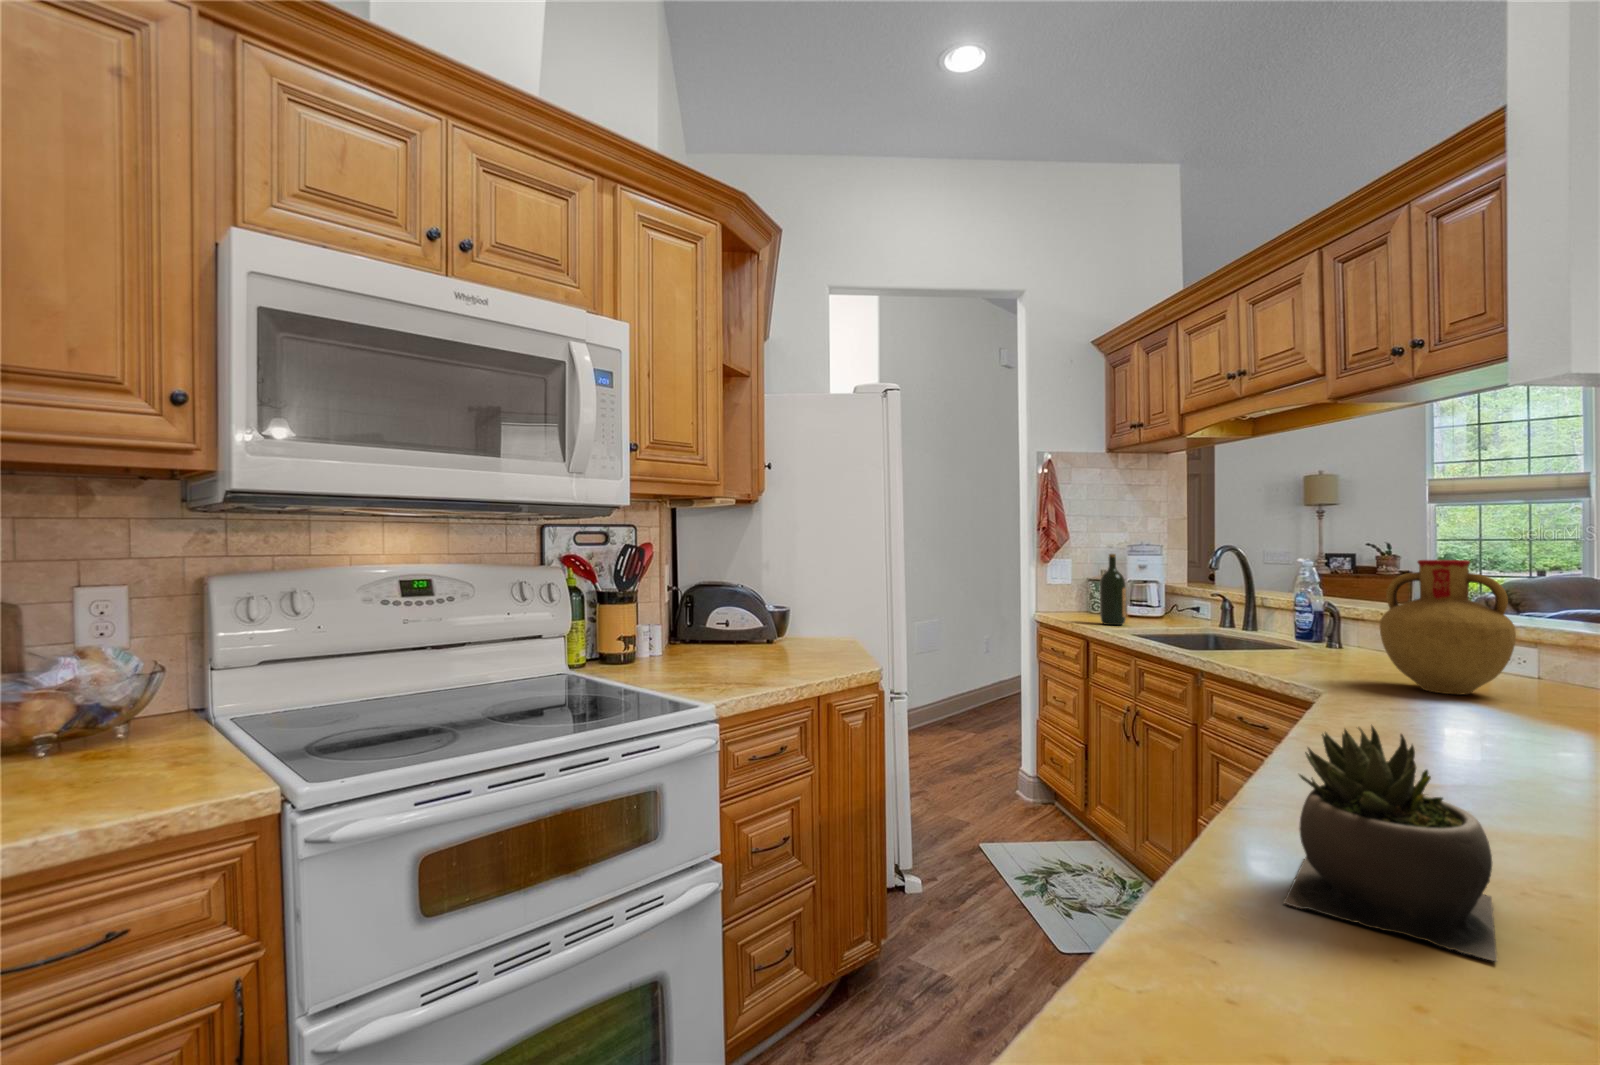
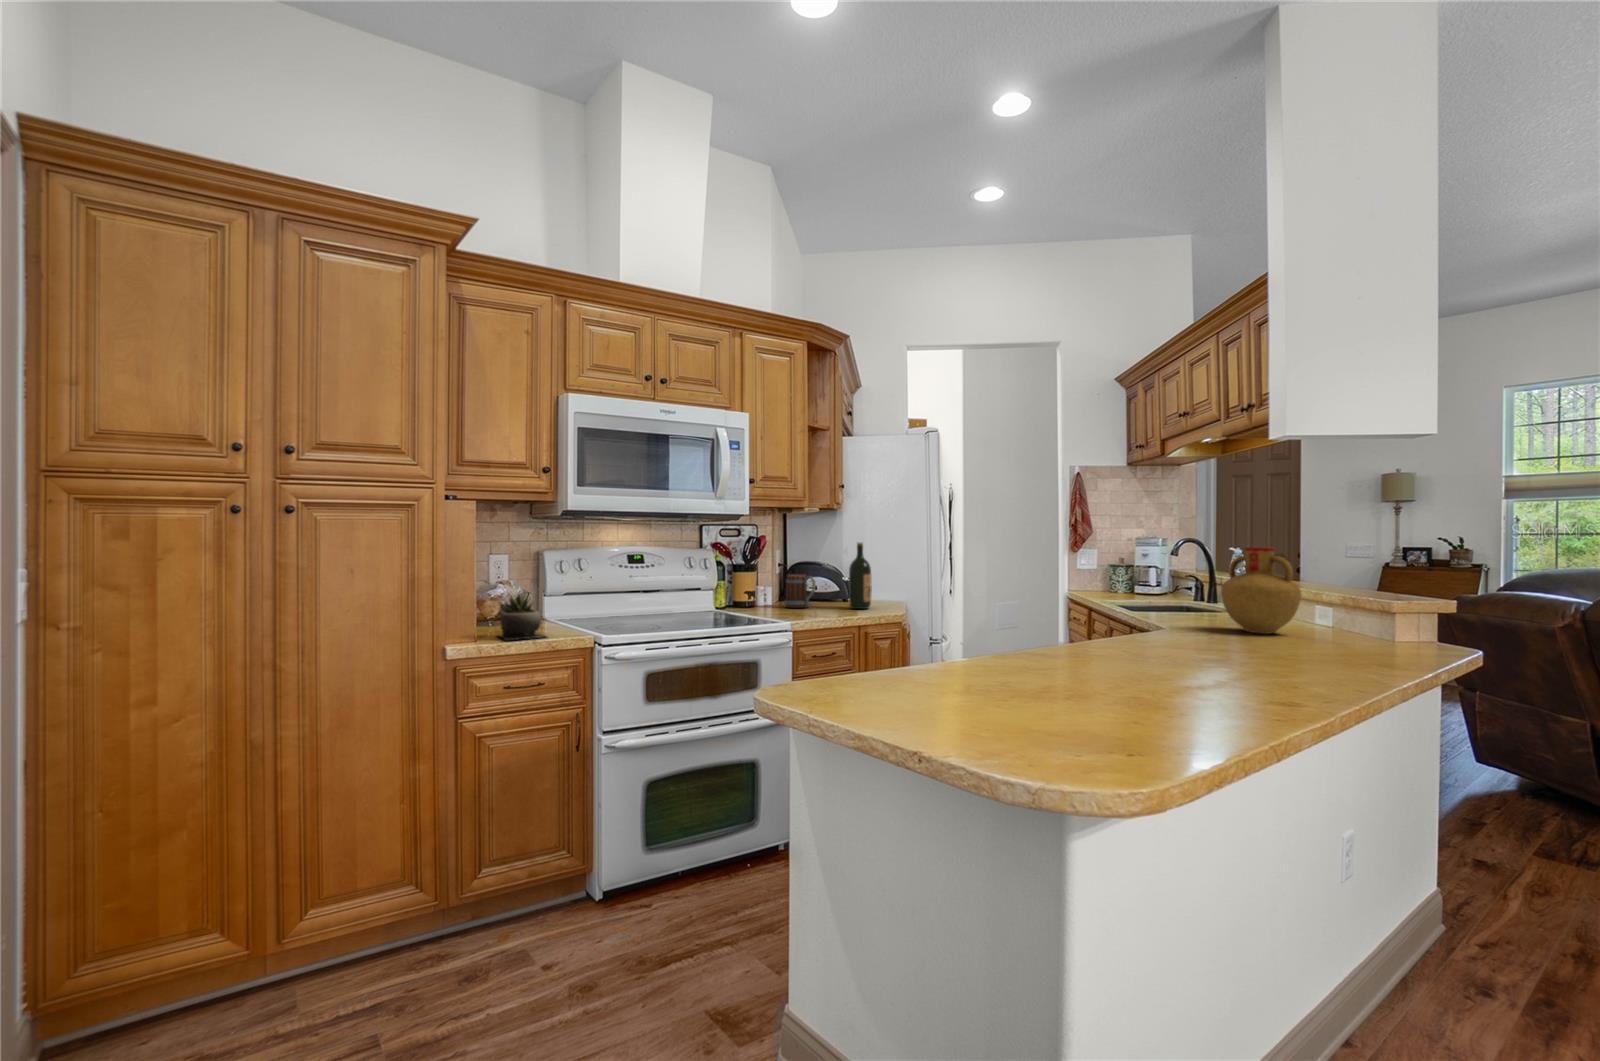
wine bottle: present [1100,554,1126,625] -> present [849,543,872,609]
mug: none [682,604,734,660] -> present [785,574,815,608]
succulent plant: present [1284,726,1497,961] -> present [499,594,545,640]

